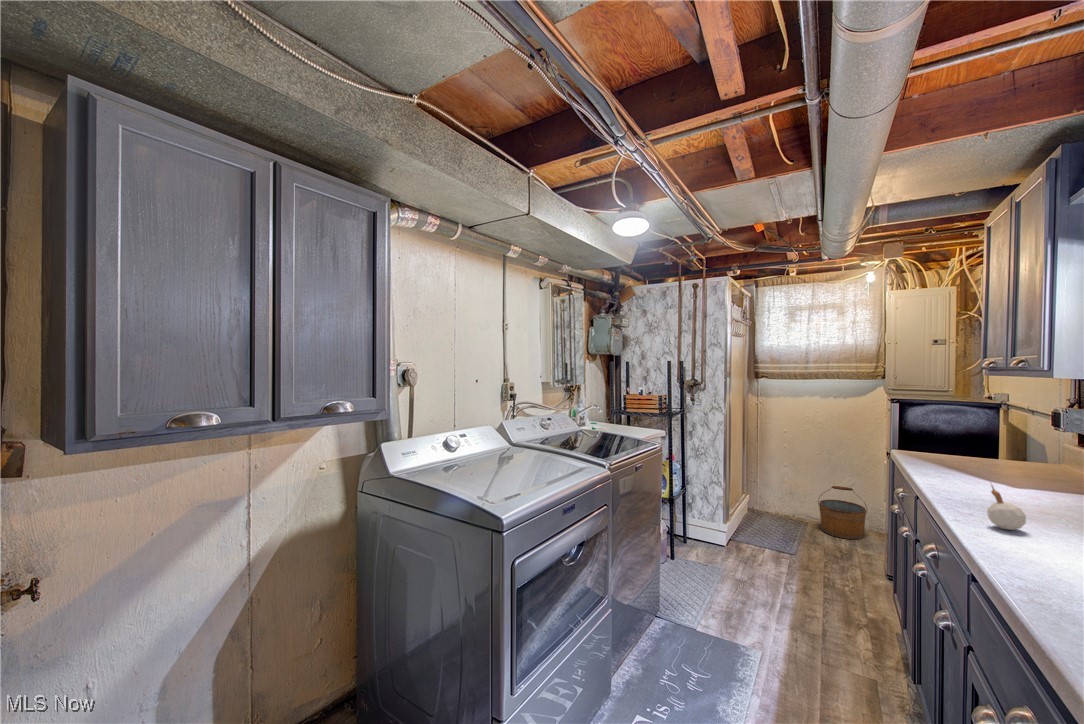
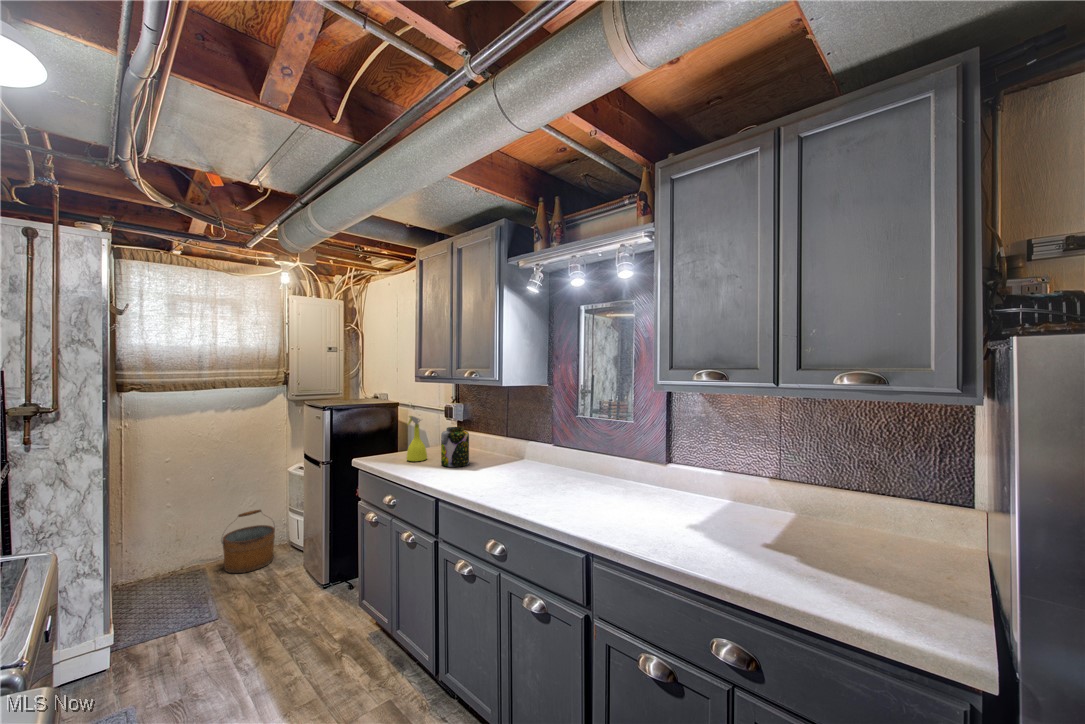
spray bottle: none [940,415,973,469] -> present [407,416,427,461]
jar: none [975,434,1023,486] -> present [441,427,469,467]
candle: present [987,485,1026,530] -> none [514,464,536,500]

